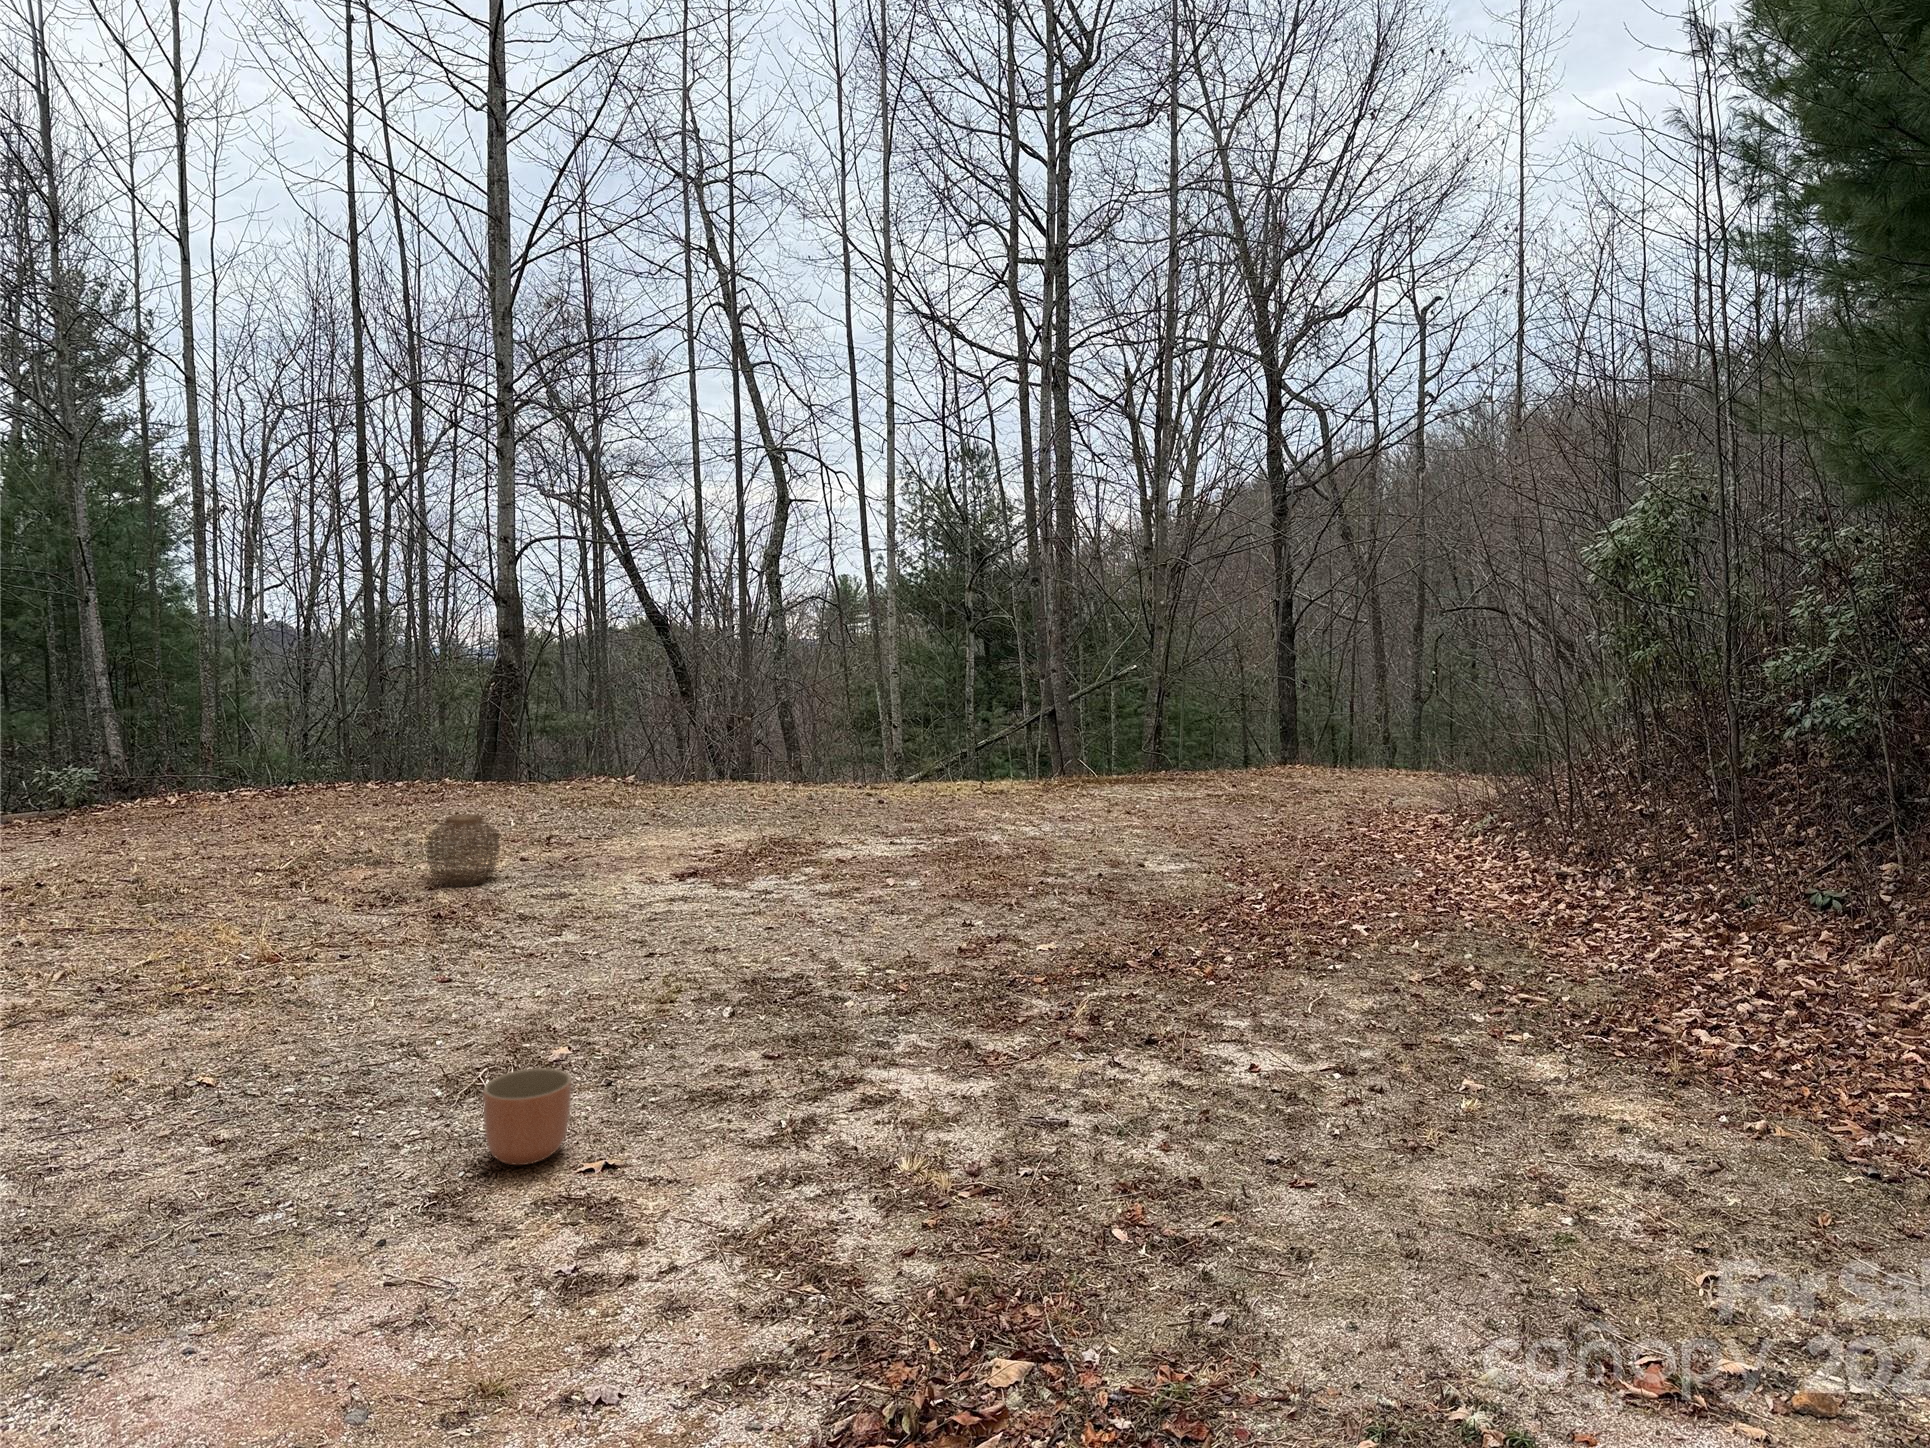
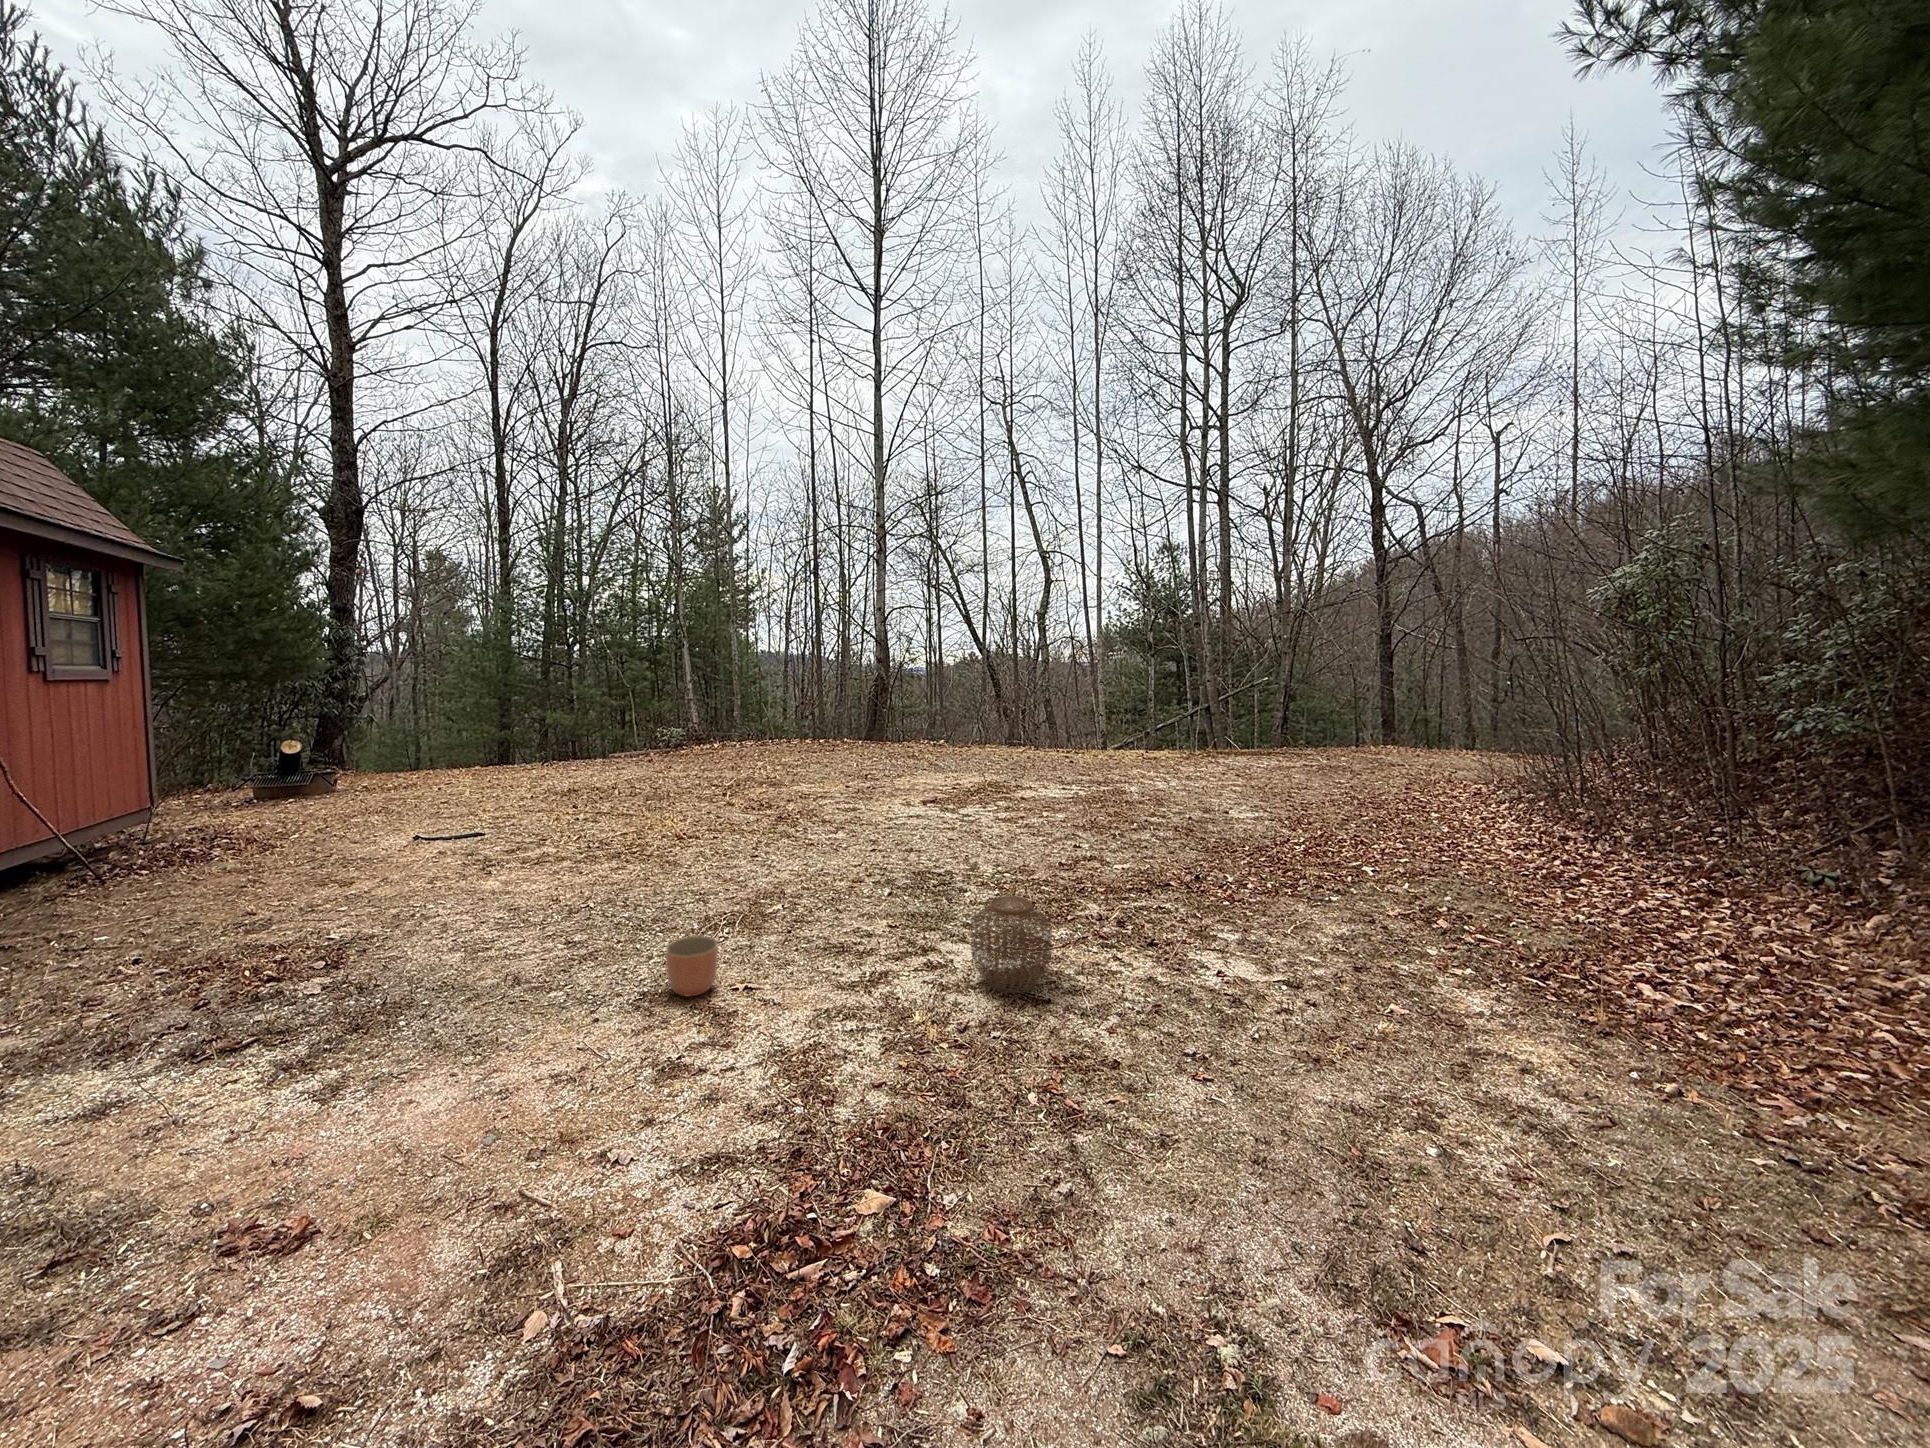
woven basket: present [427,815,499,886] -> present [971,896,1052,993]

